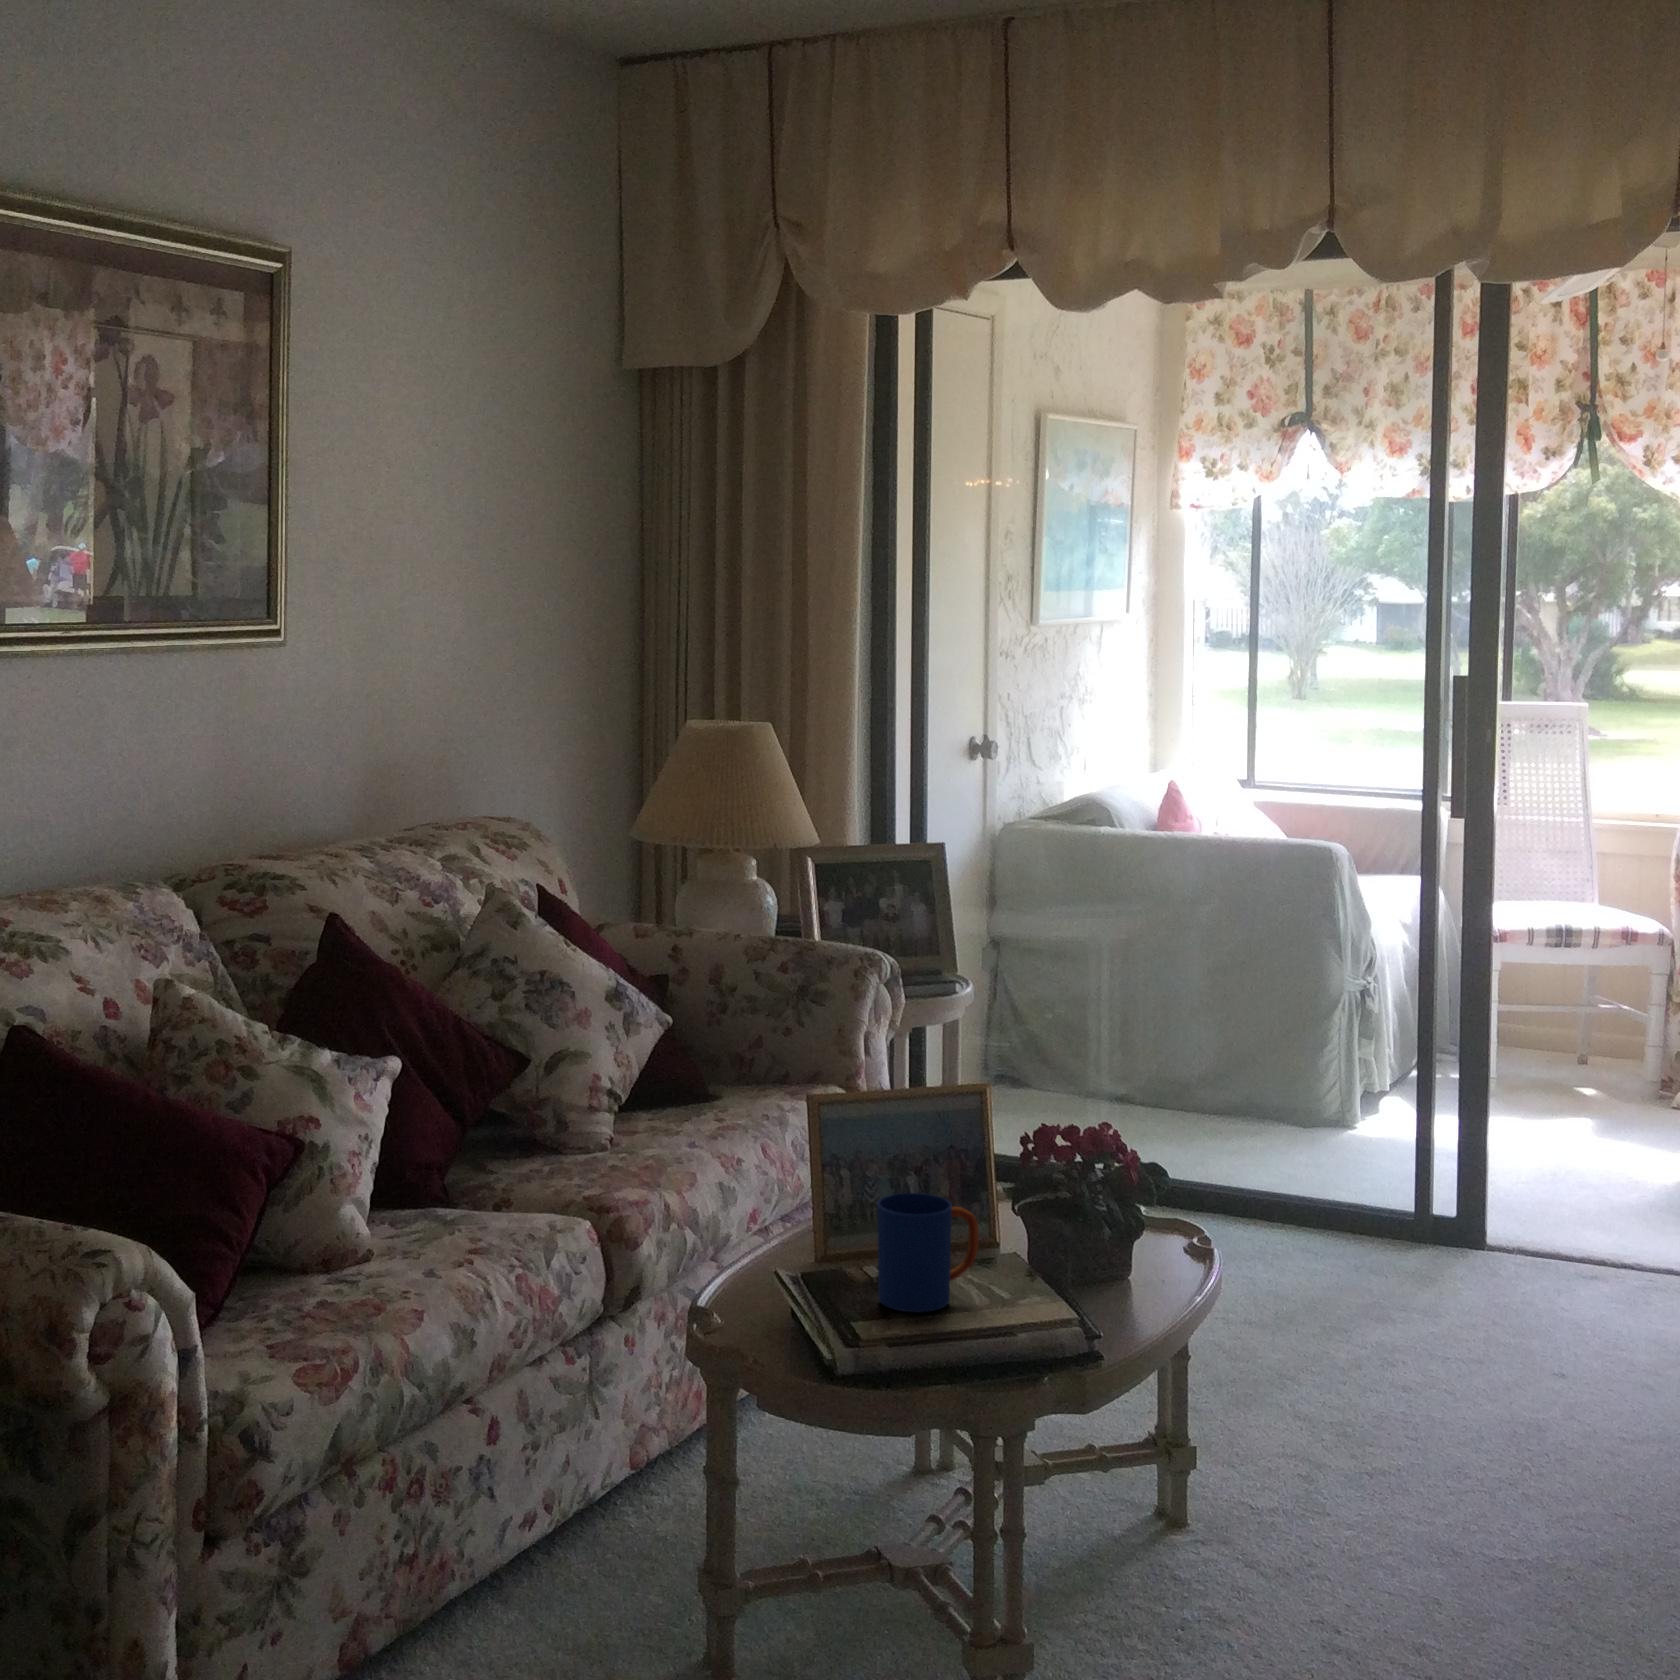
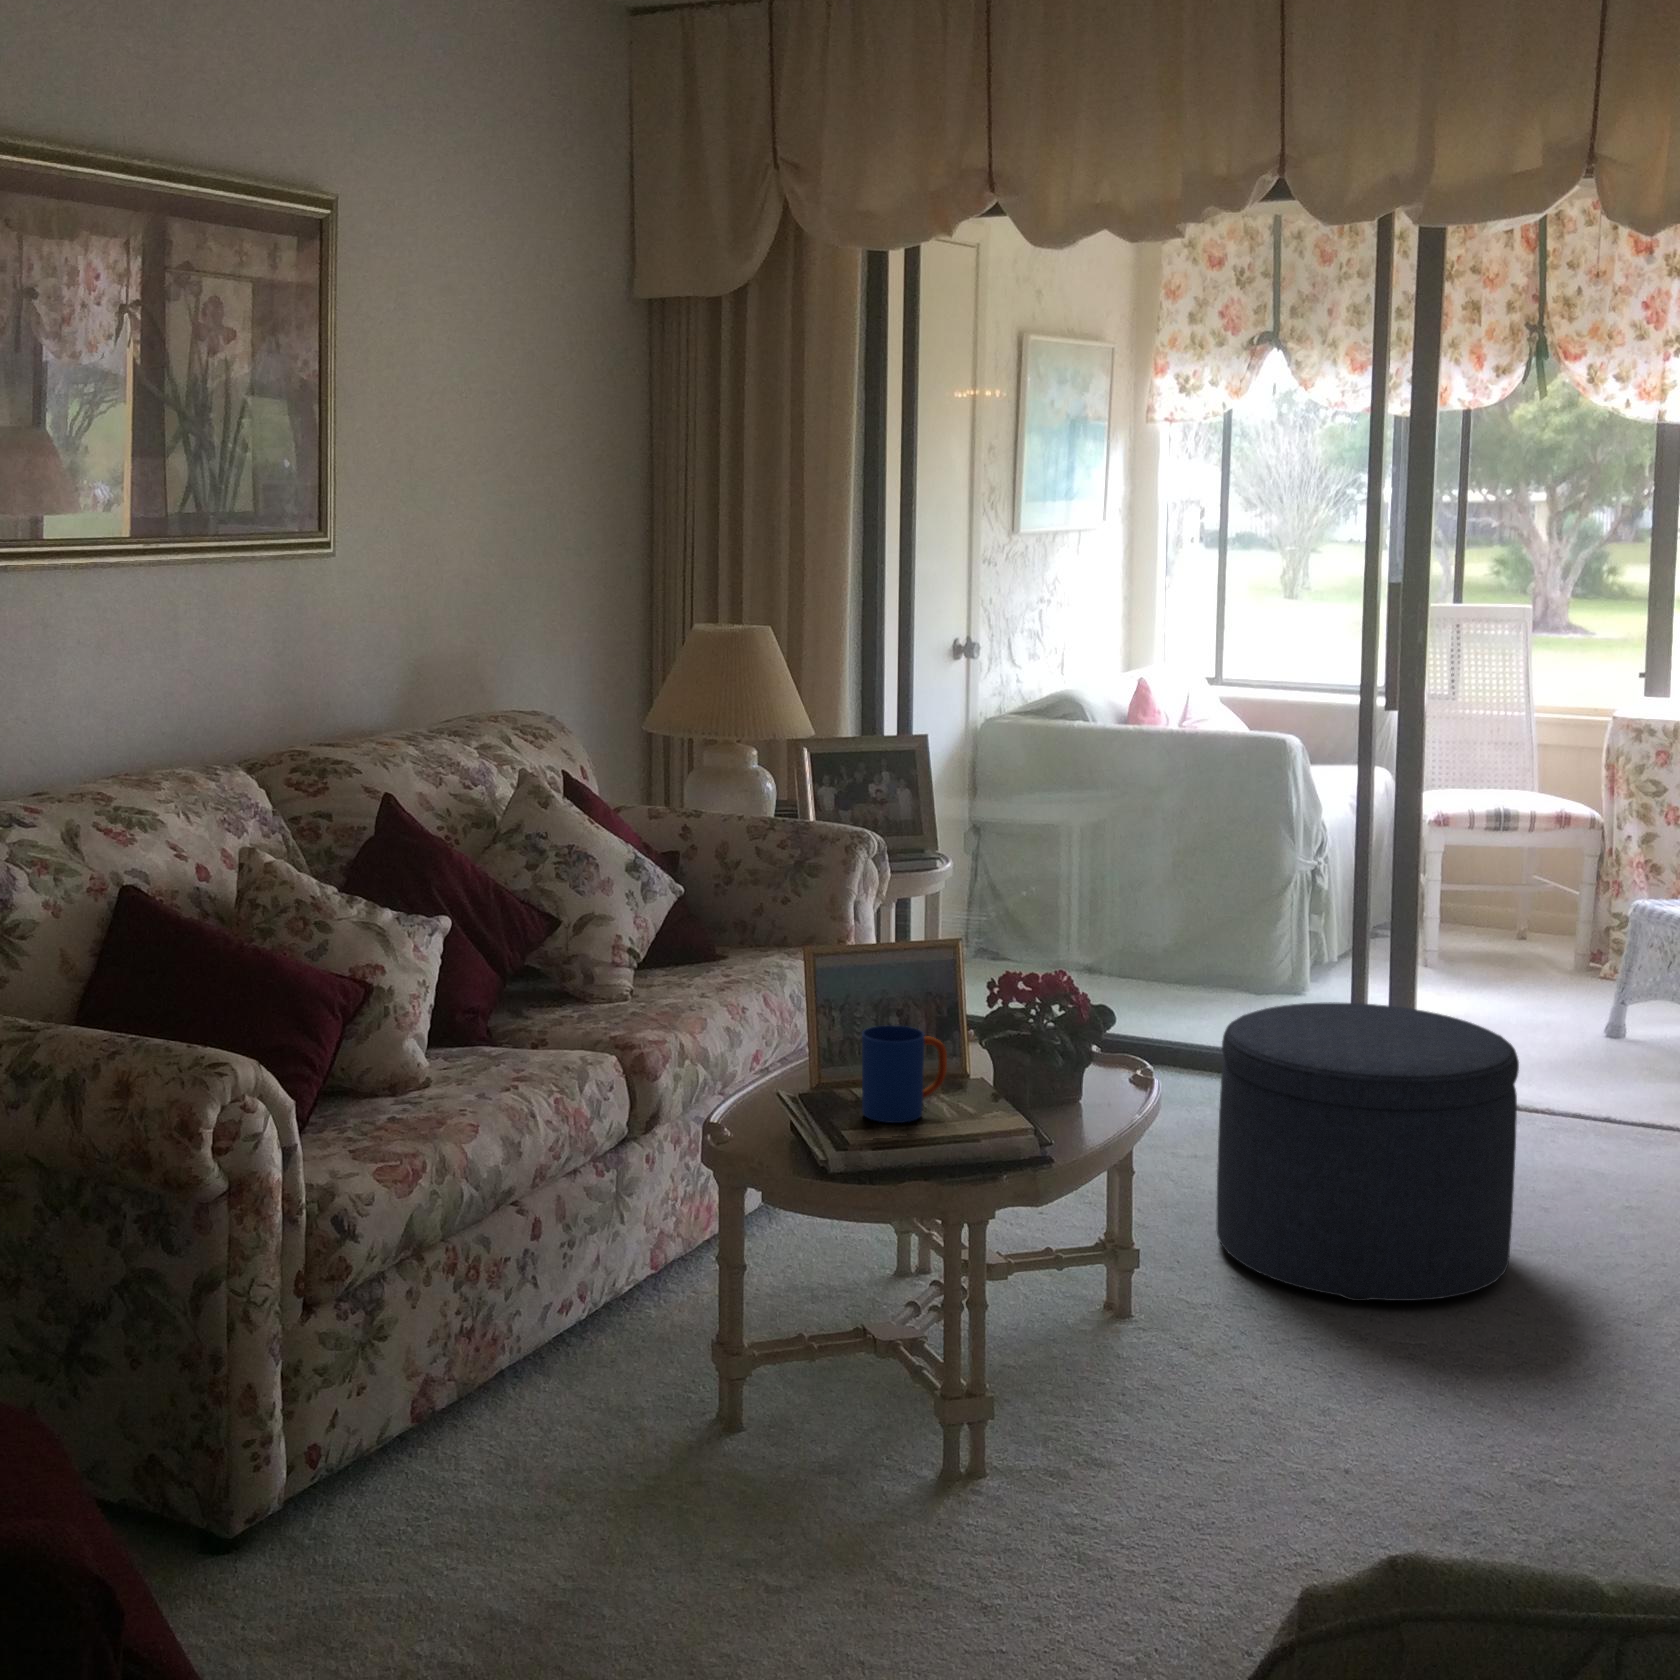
ottoman: none [1278,1148,1624,1502] -> present [1217,1002,1519,1301]

